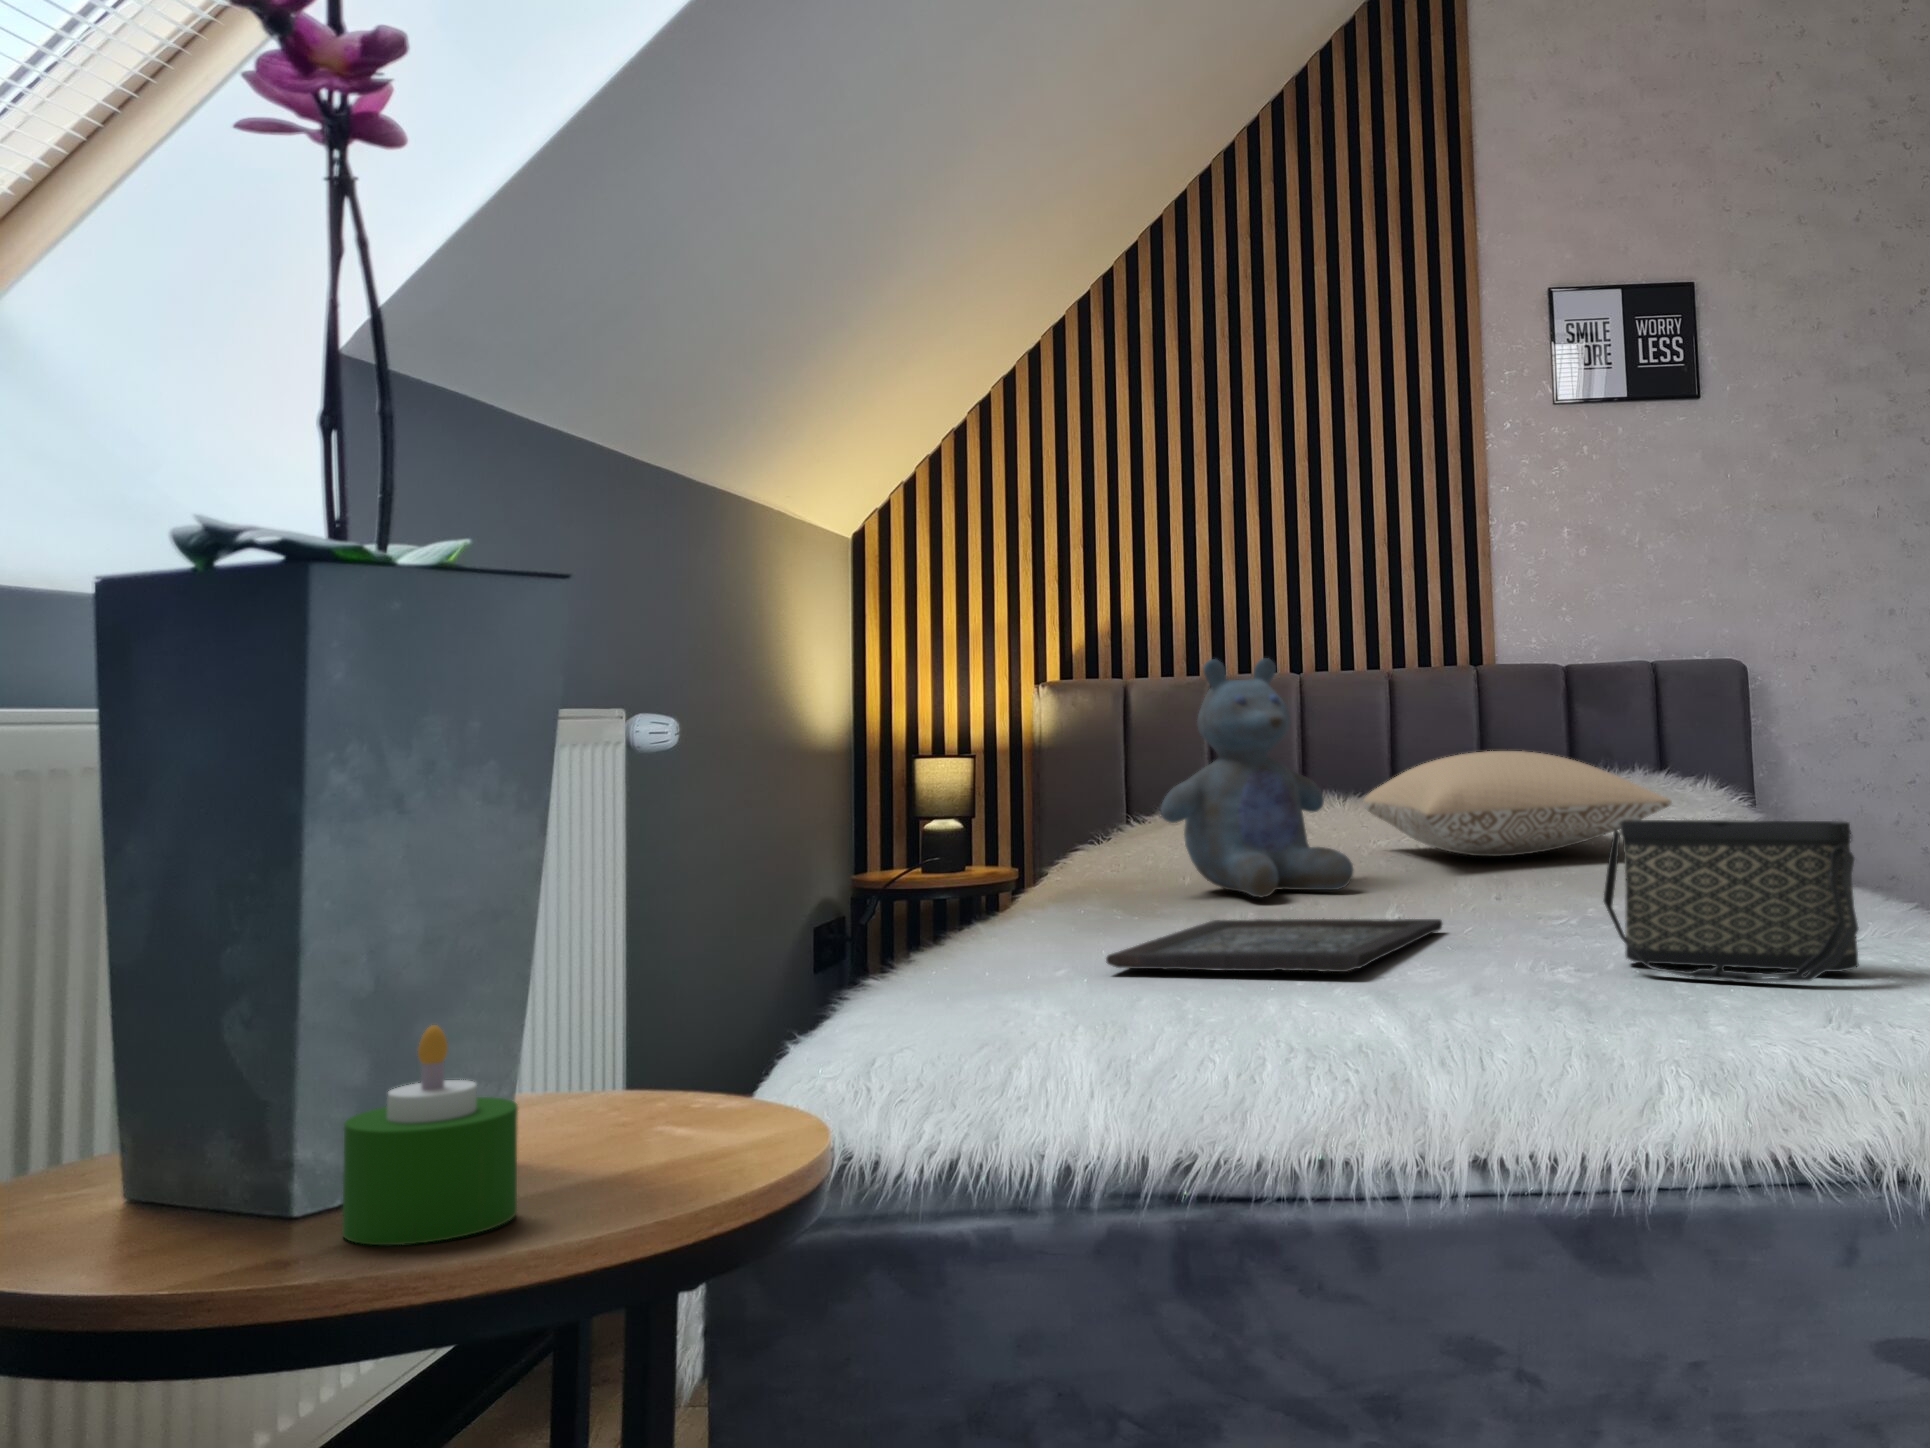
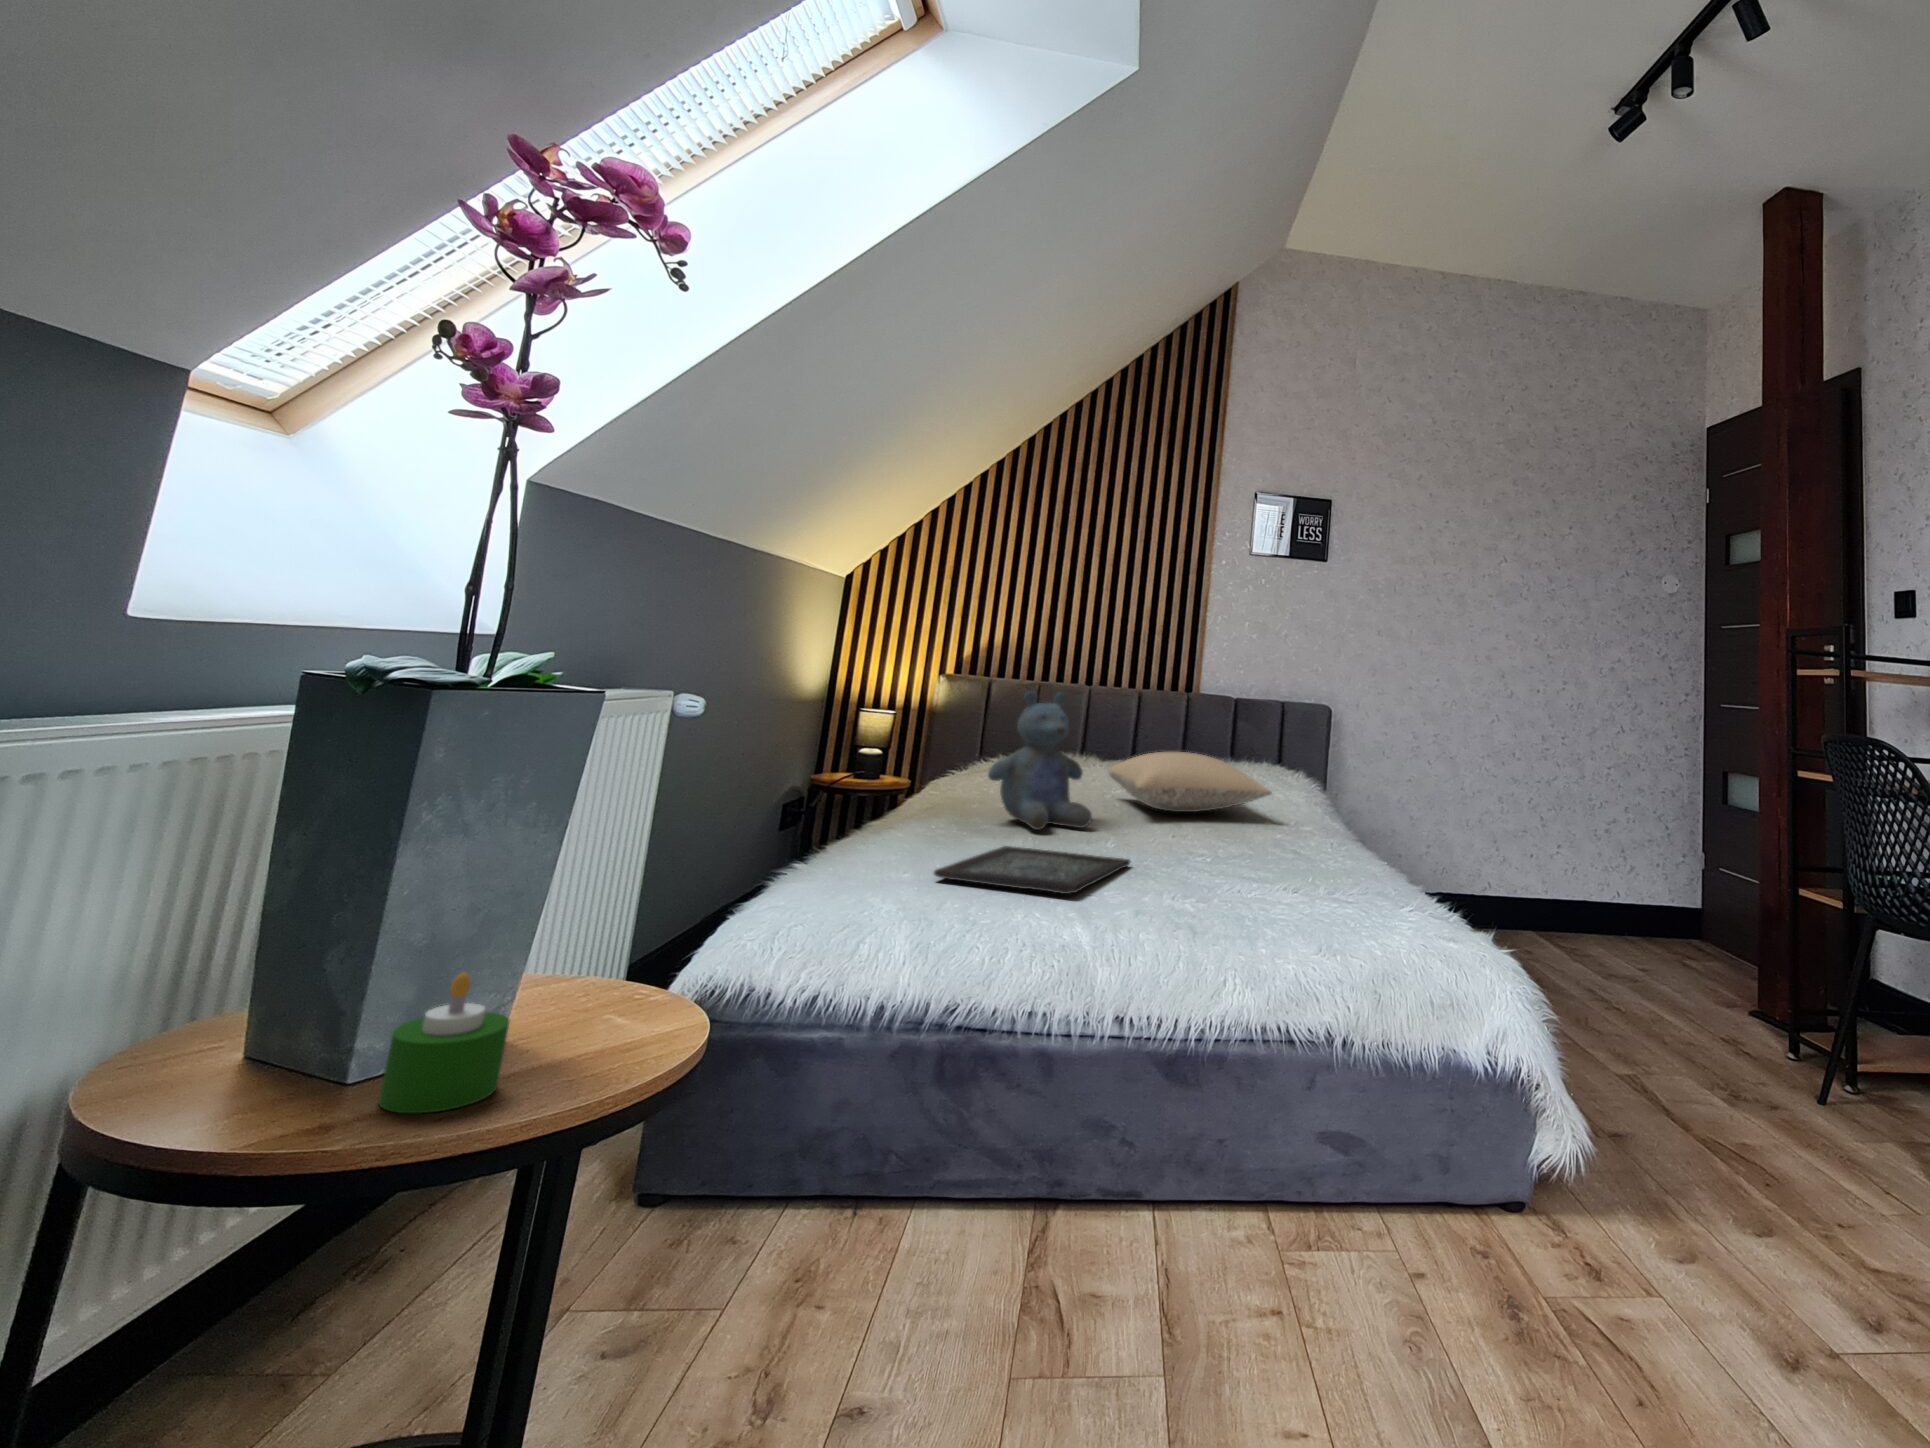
handbag: present [1604,820,1859,982] -> none [1213,822,1347,925]

